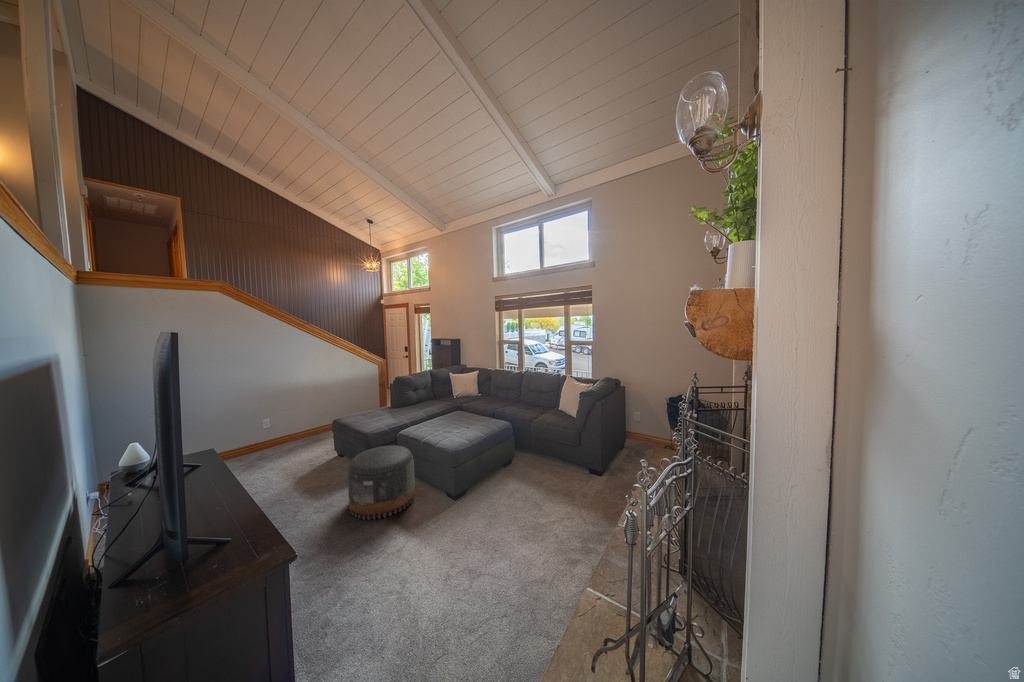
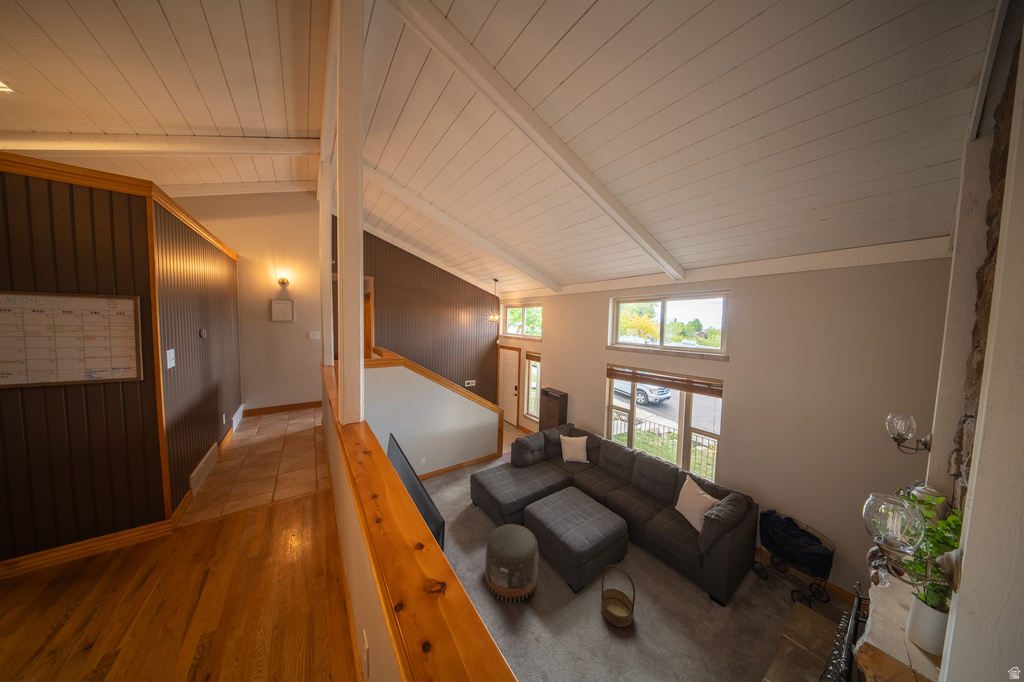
basket: none [482,452,514,509] -> present [601,565,635,627]

